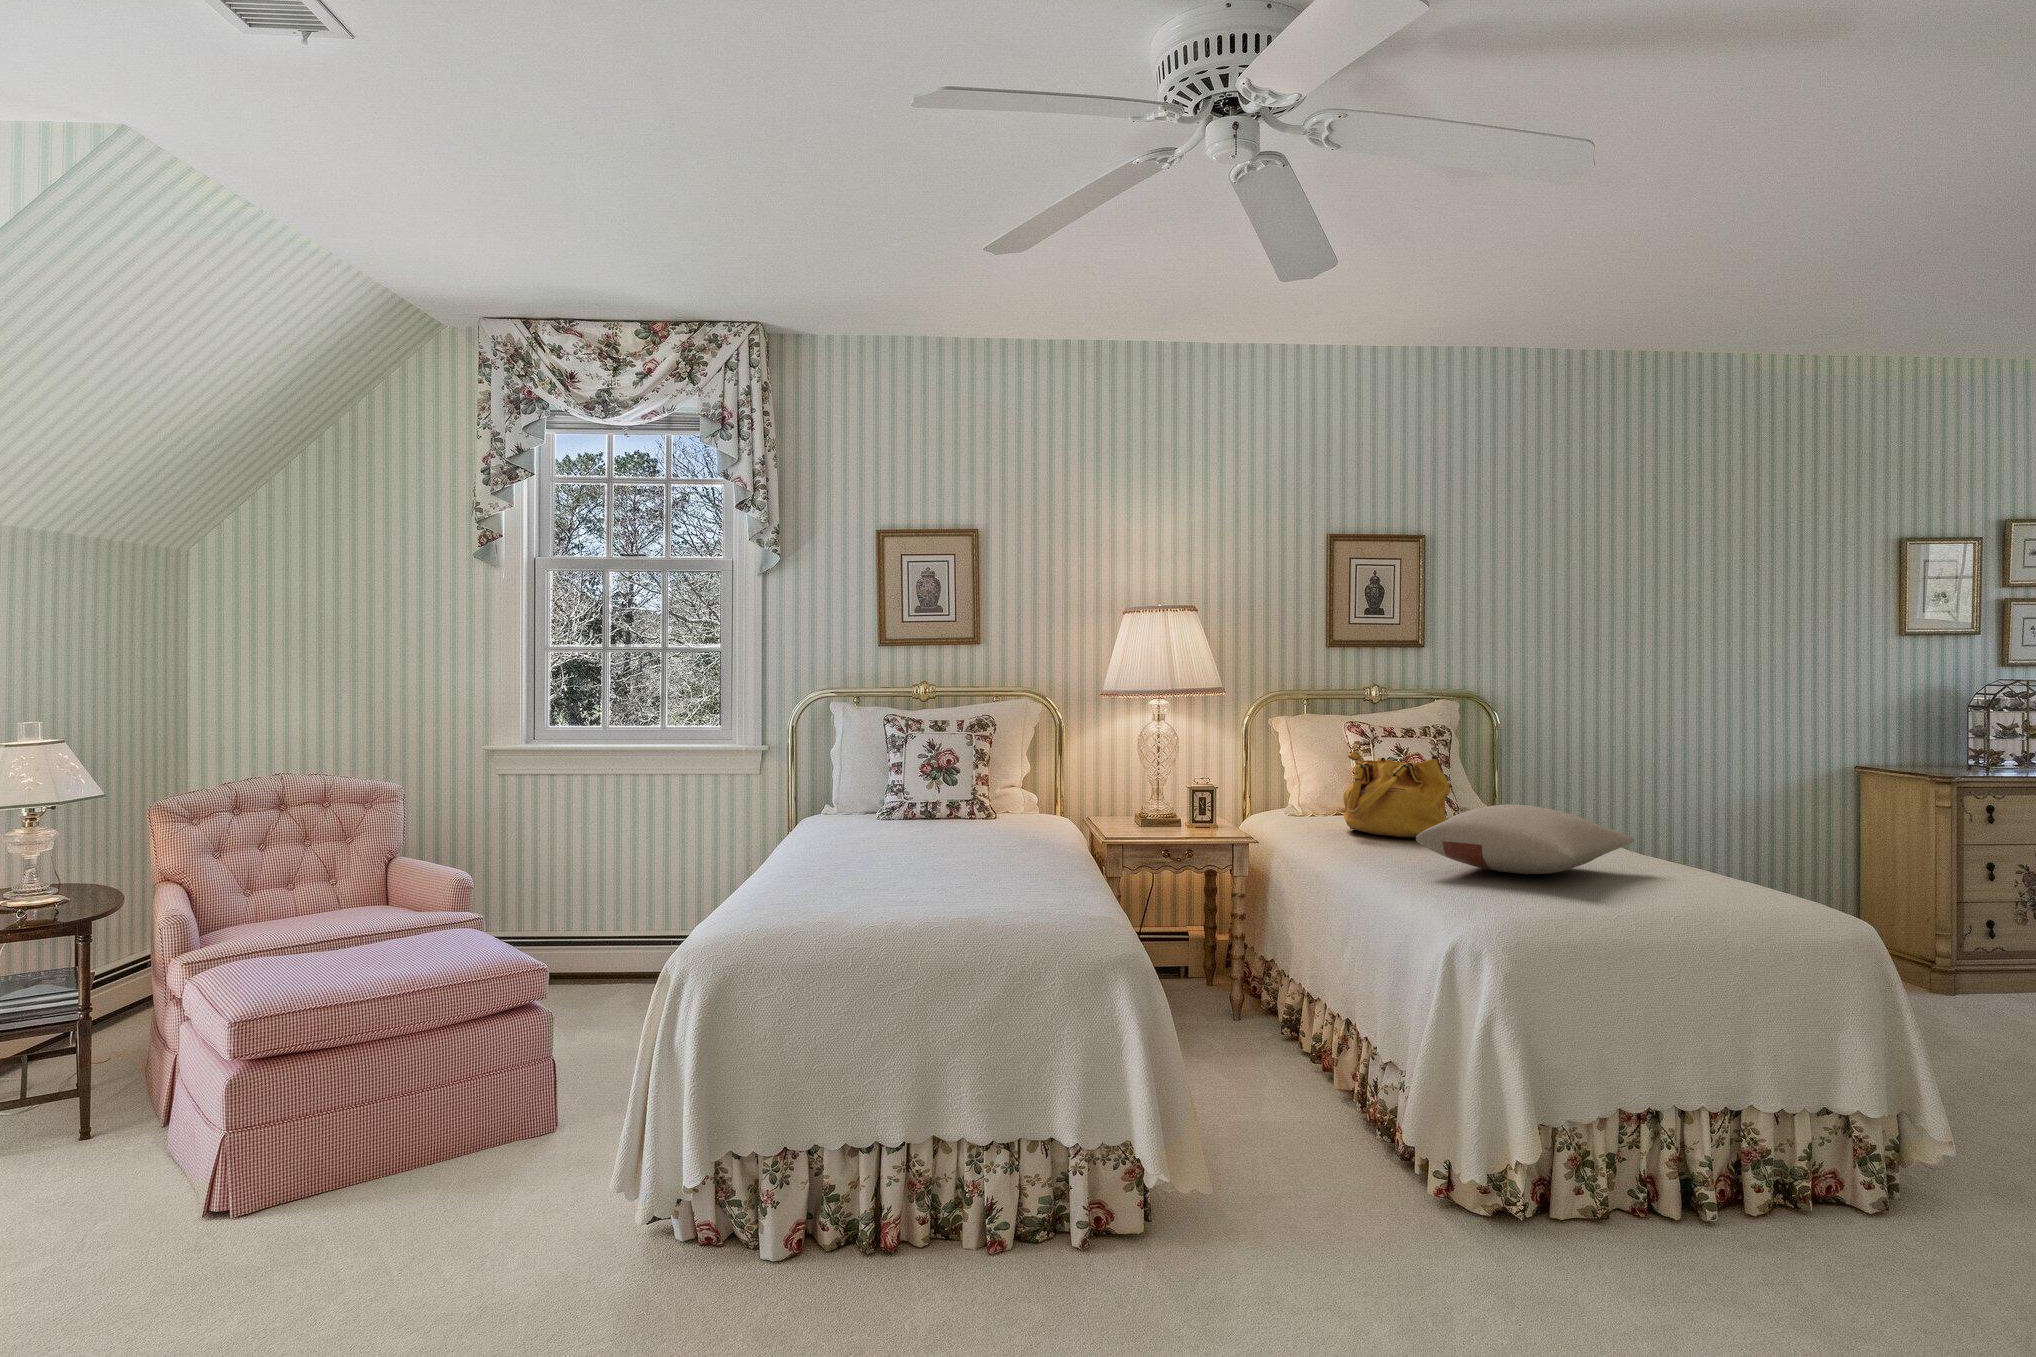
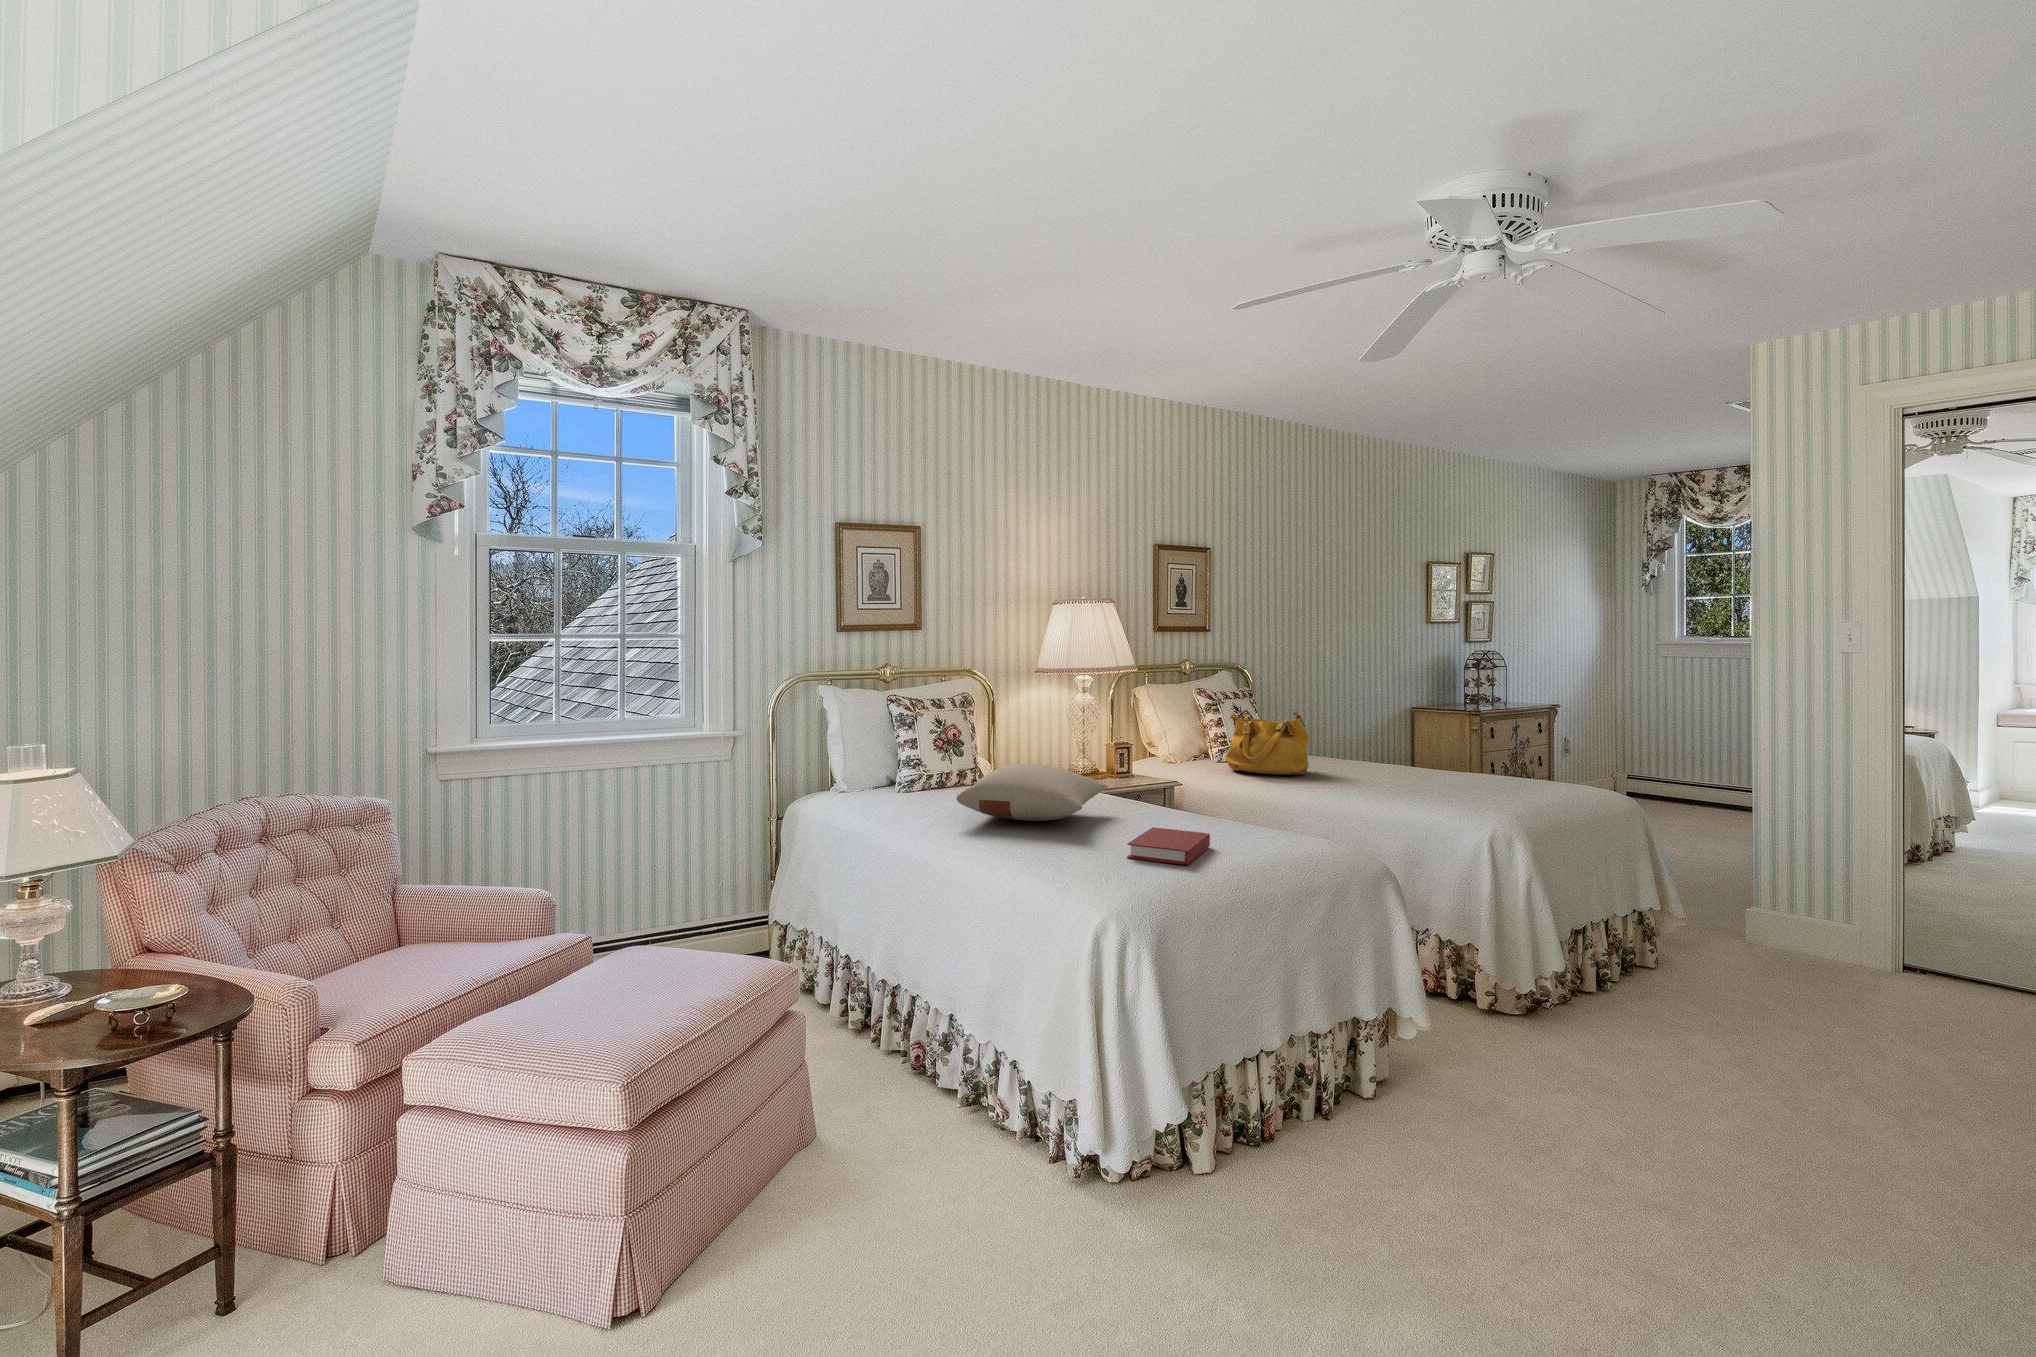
pillow: present [1416,804,1634,874] -> present [956,764,1108,821]
book: none [893,863,1018,901] -> present [1127,827,1210,865]

